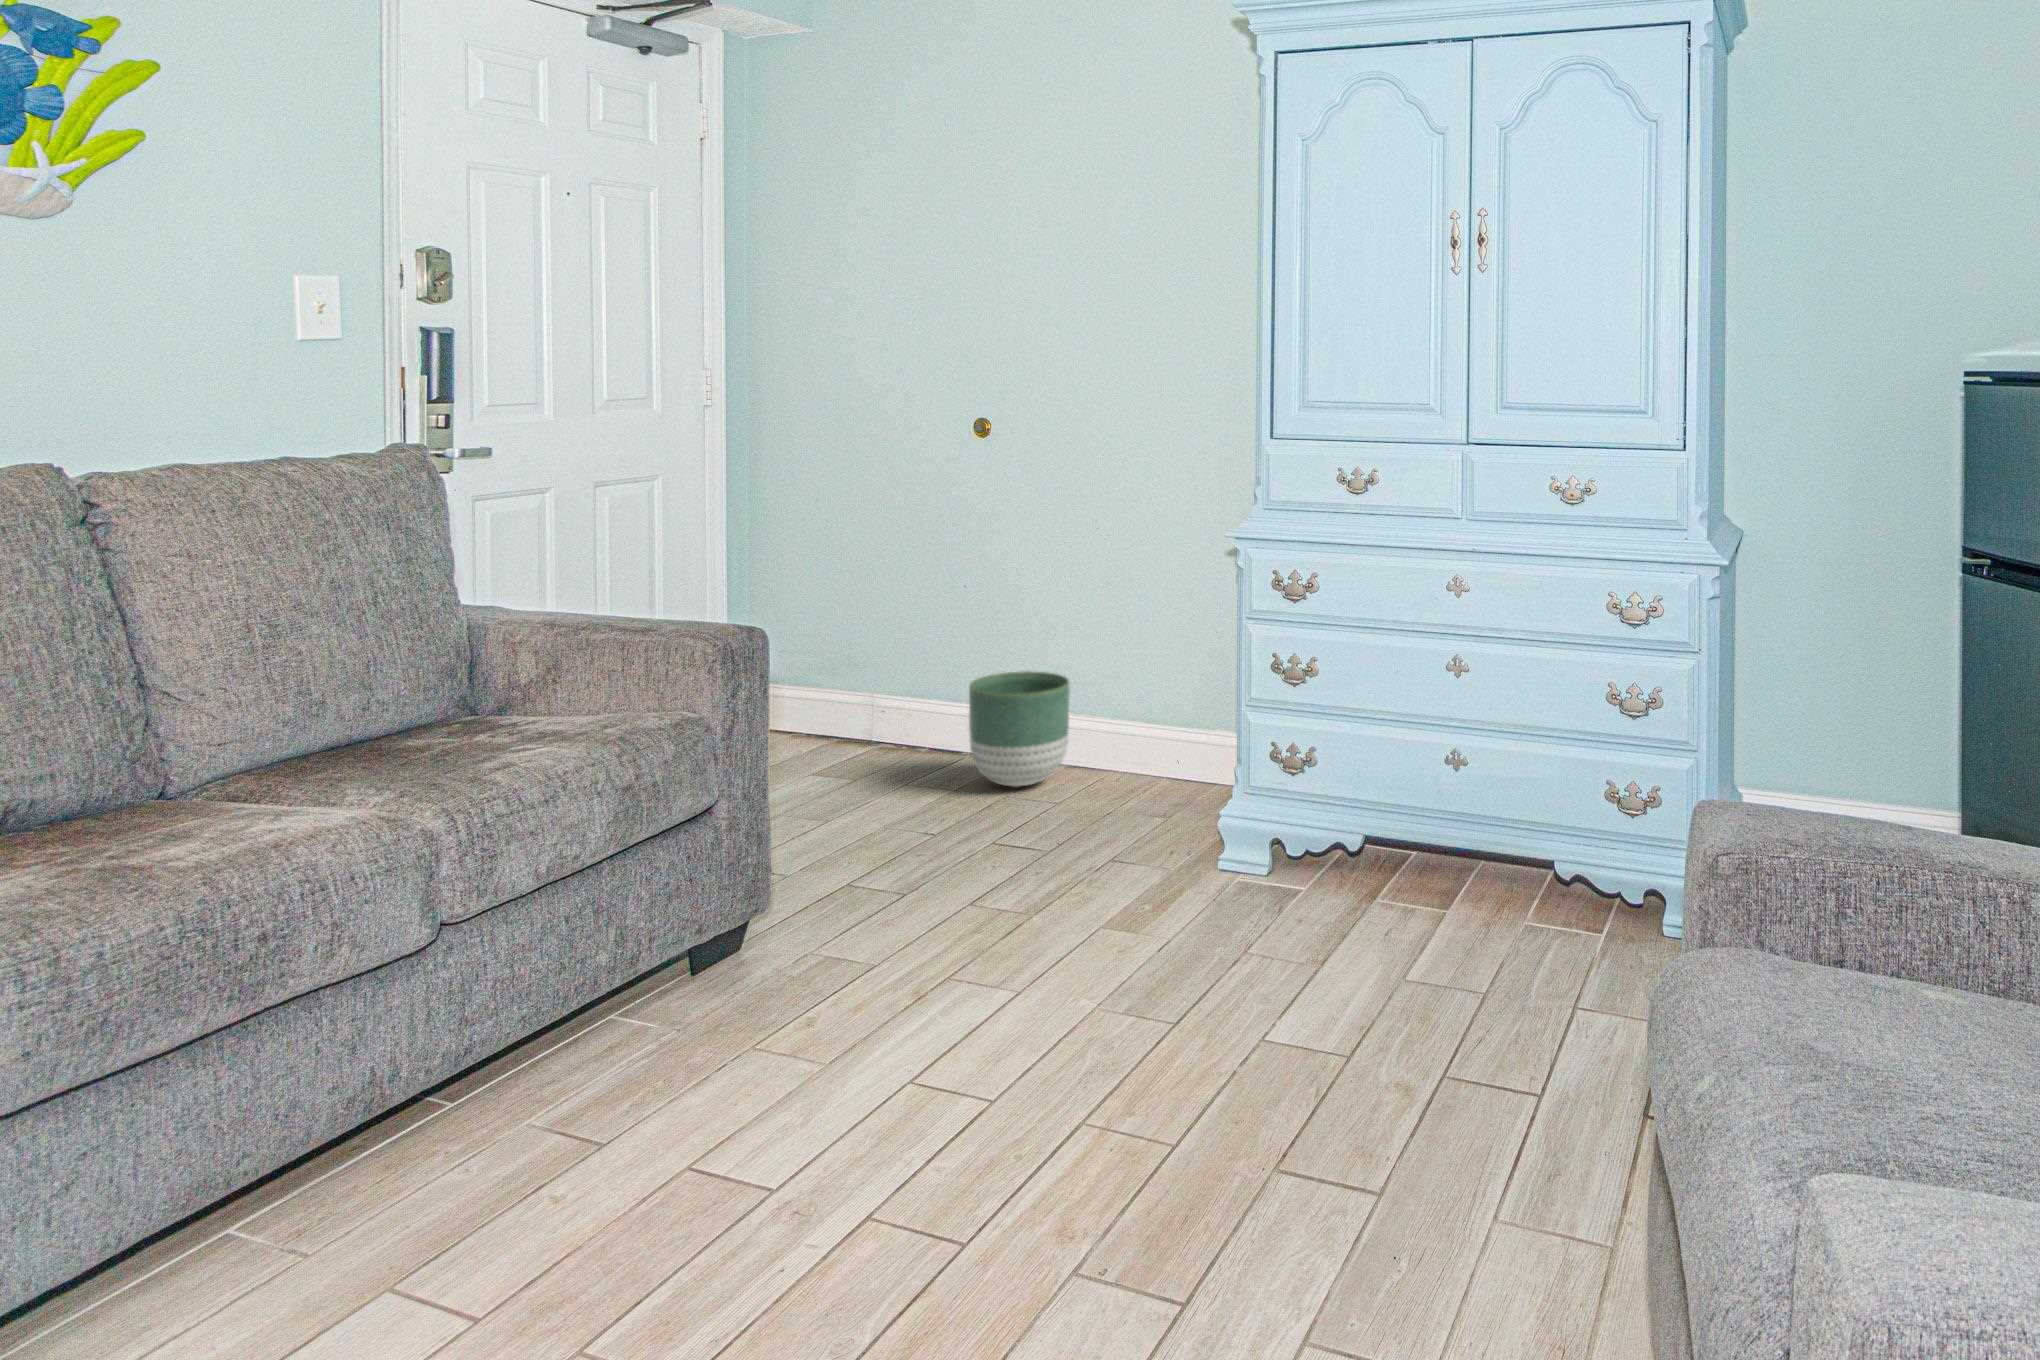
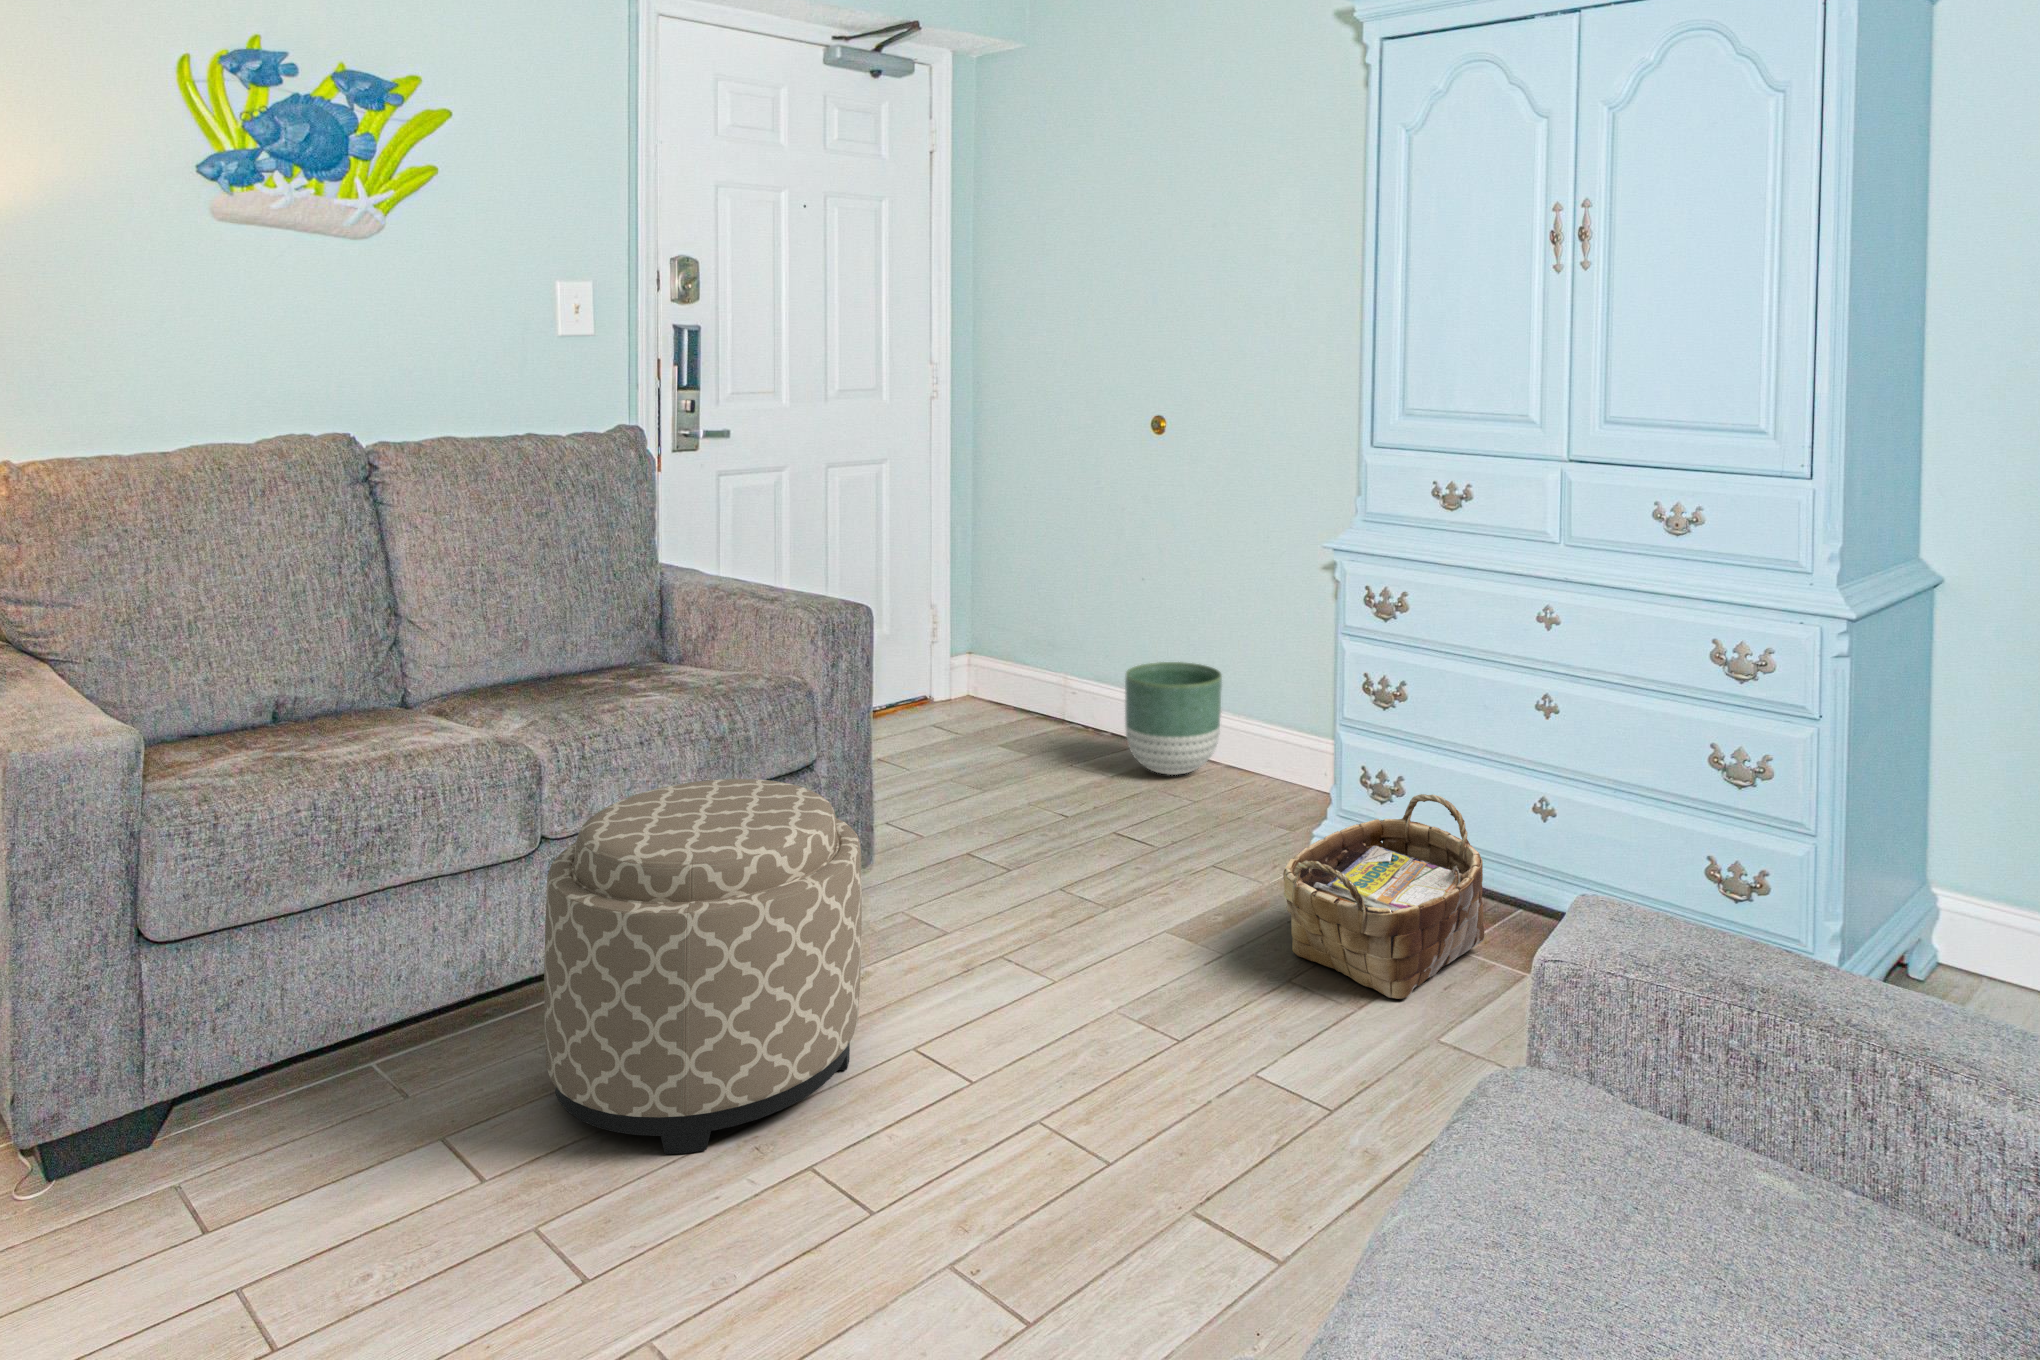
woven basket: none [1229,763,1407,956] -> present [1283,794,1484,999]
ottoman: none [497,822,862,1246] -> present [544,779,862,1154]

